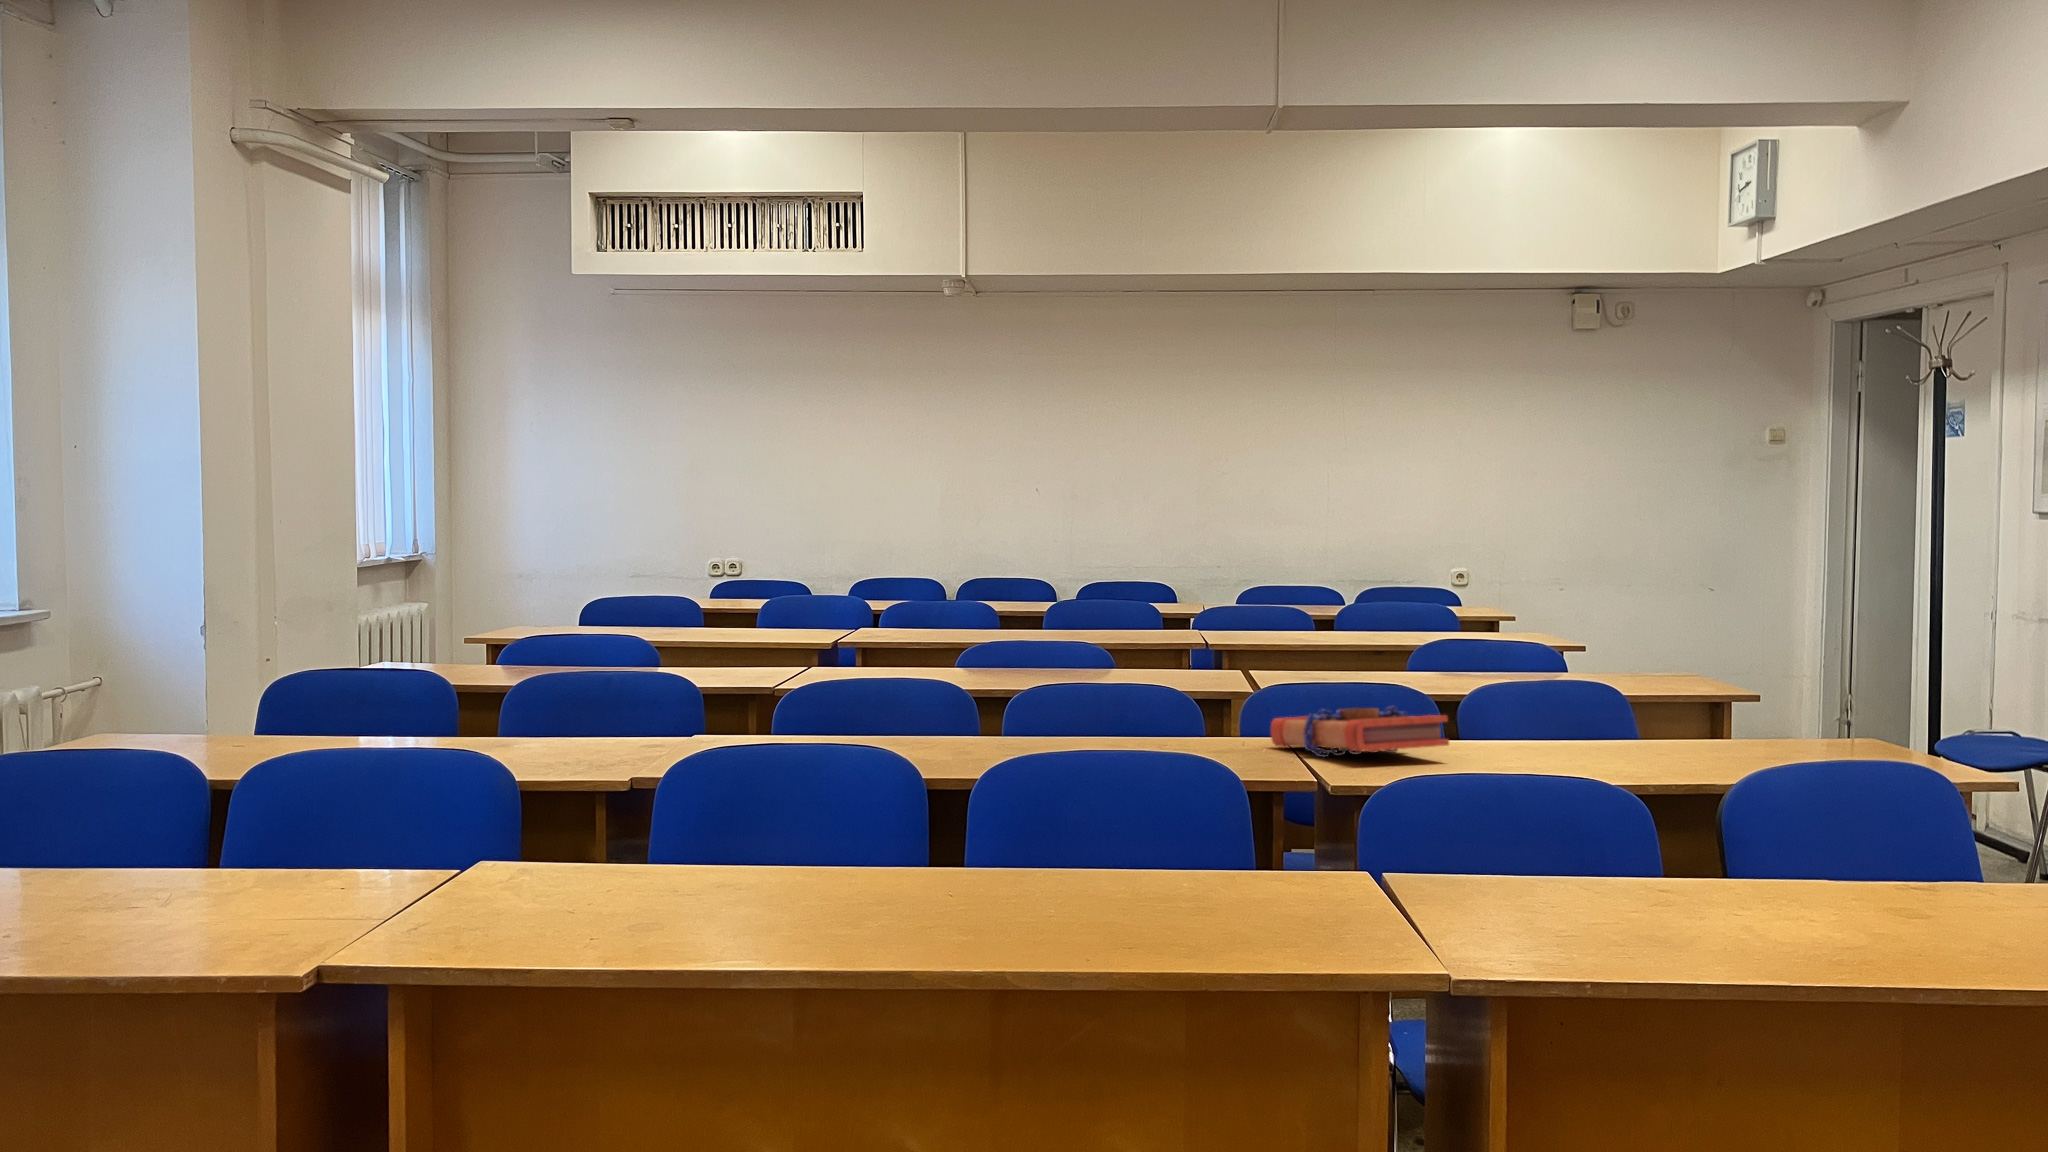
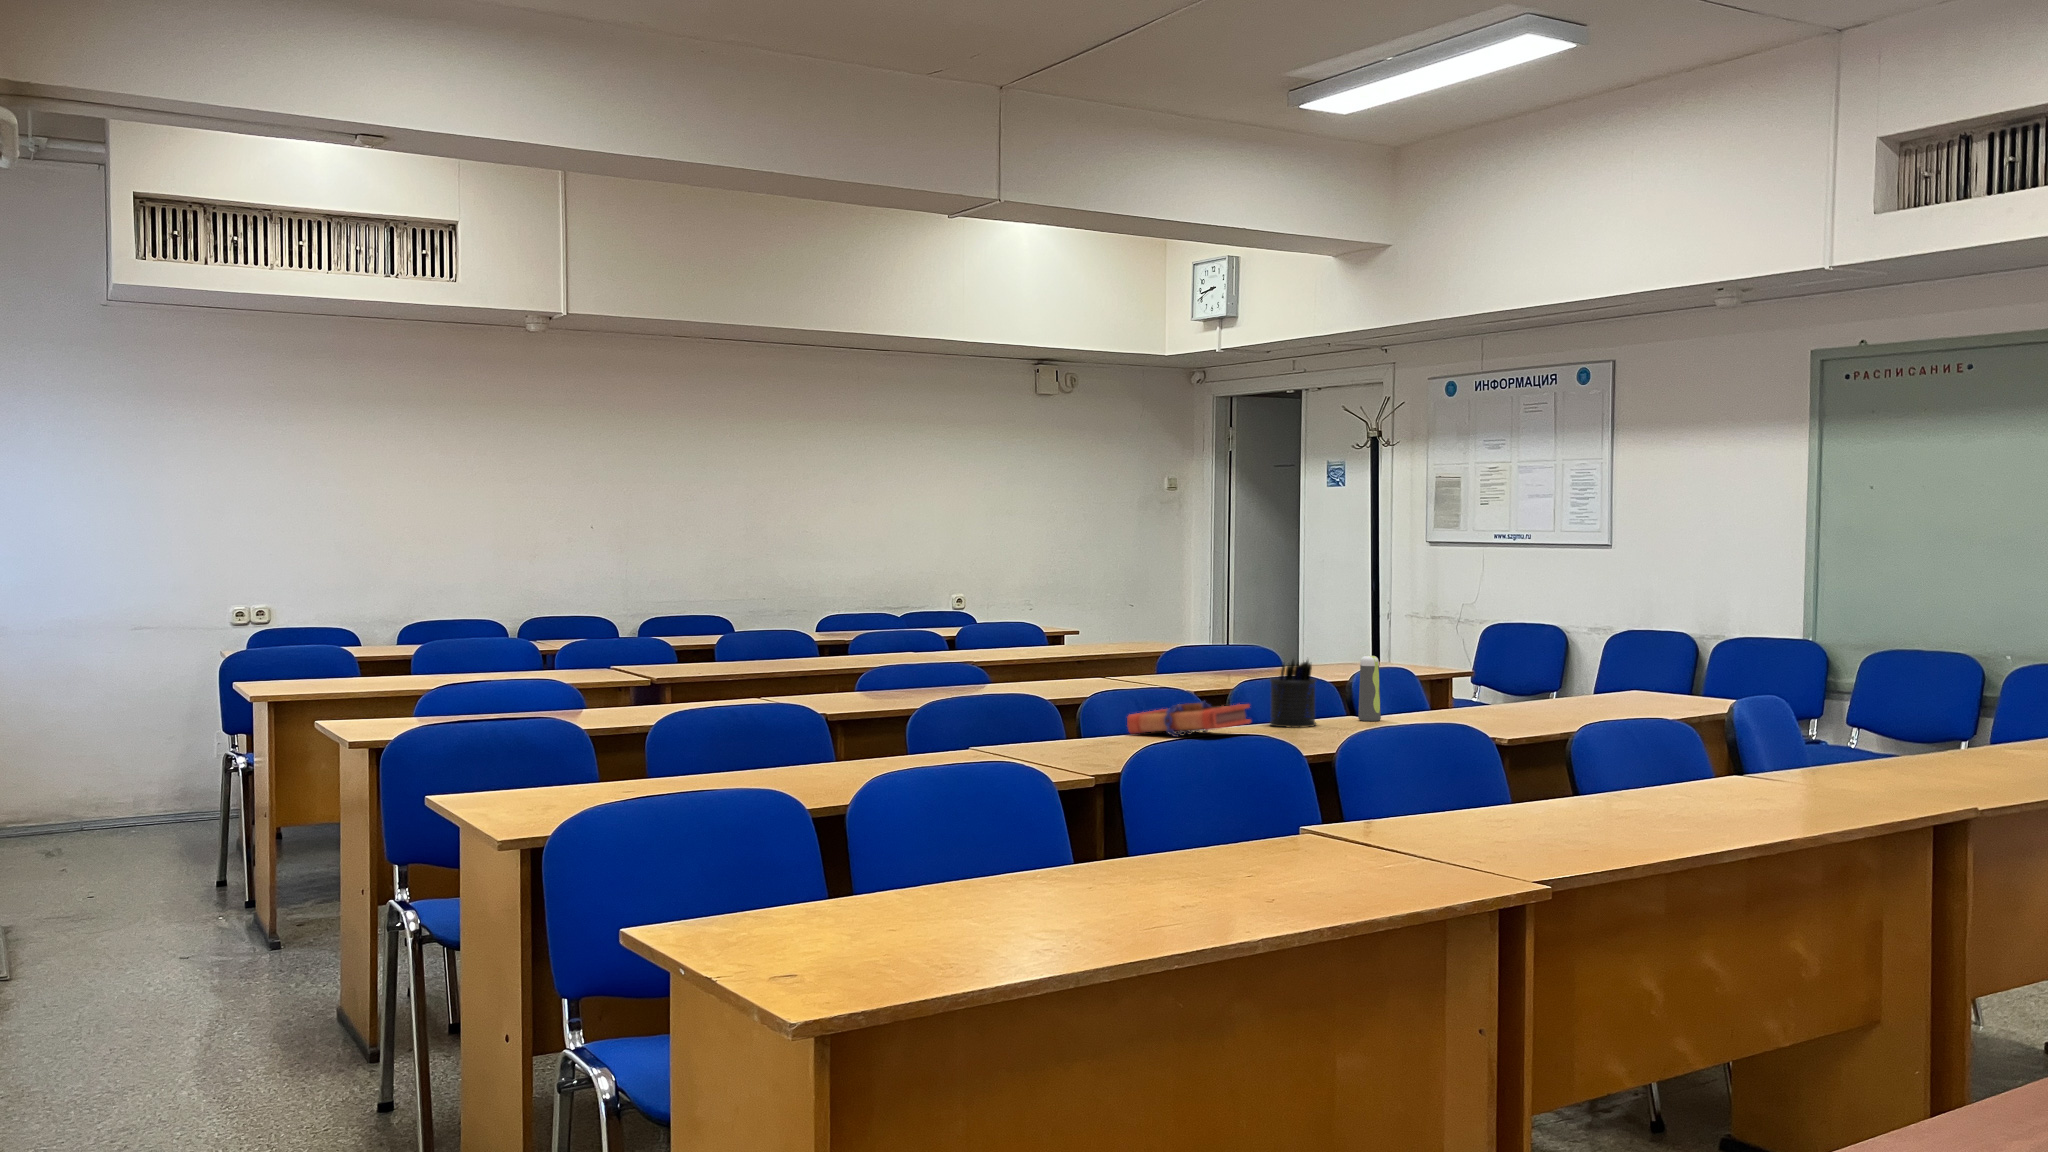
pen holder: none [1530,647,1610,759] -> present [1270,660,1316,728]
water bottle: none [1706,652,1745,757] -> present [1358,656,1381,721]

